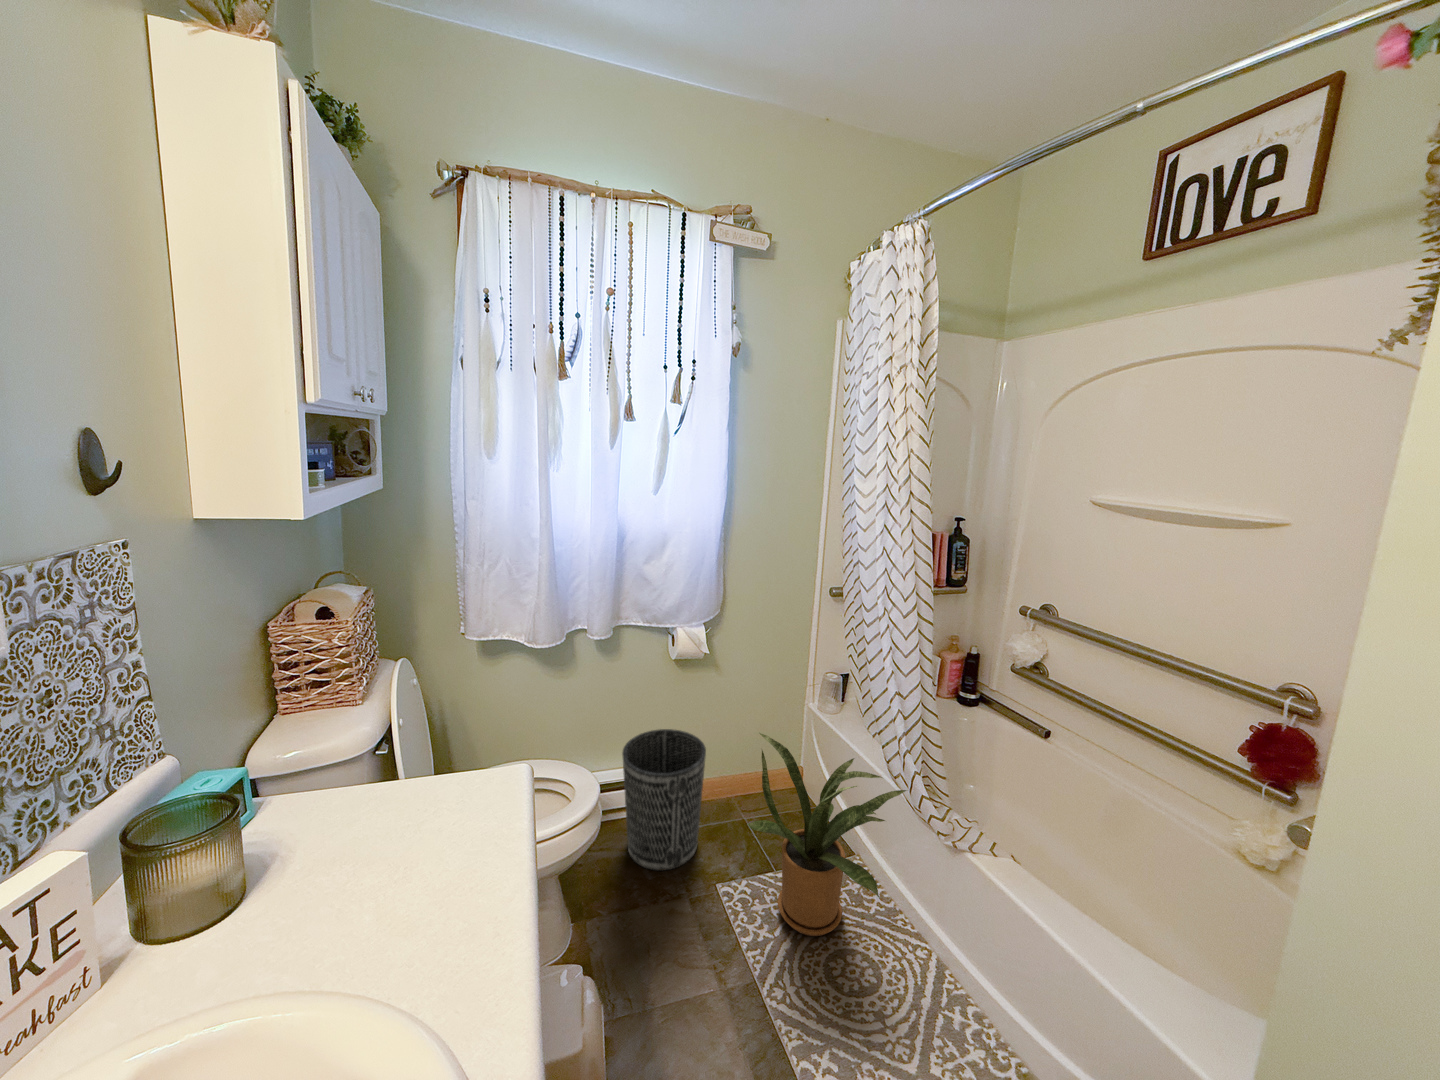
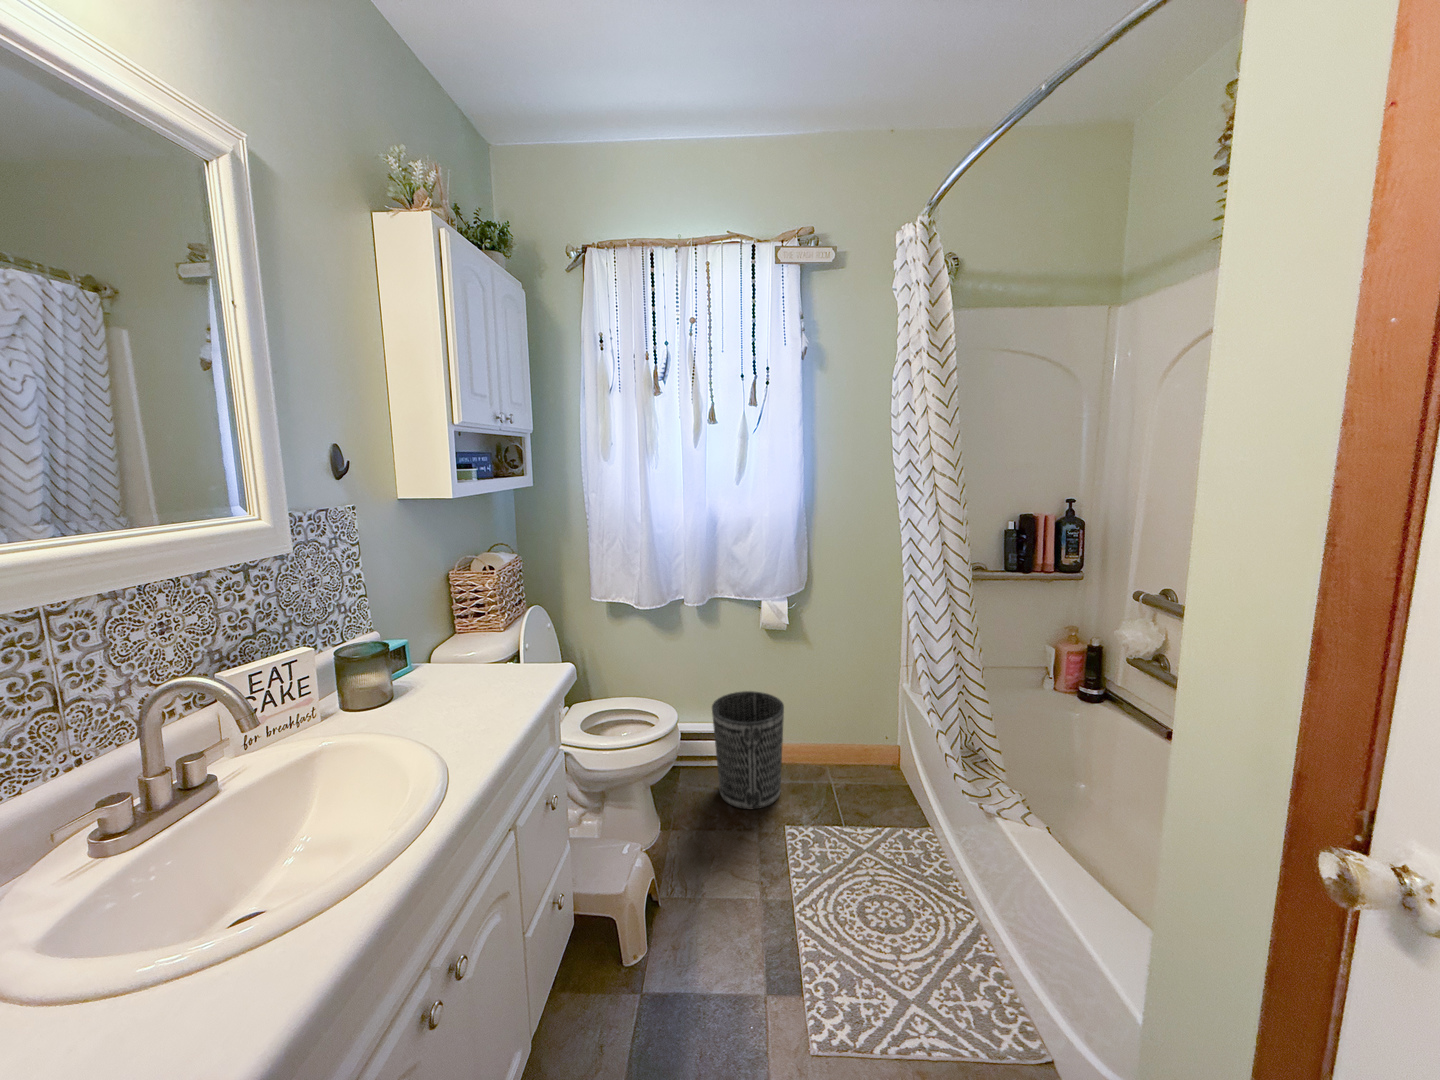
house plant: present [747,733,906,936] -> none [807,695,949,882]

